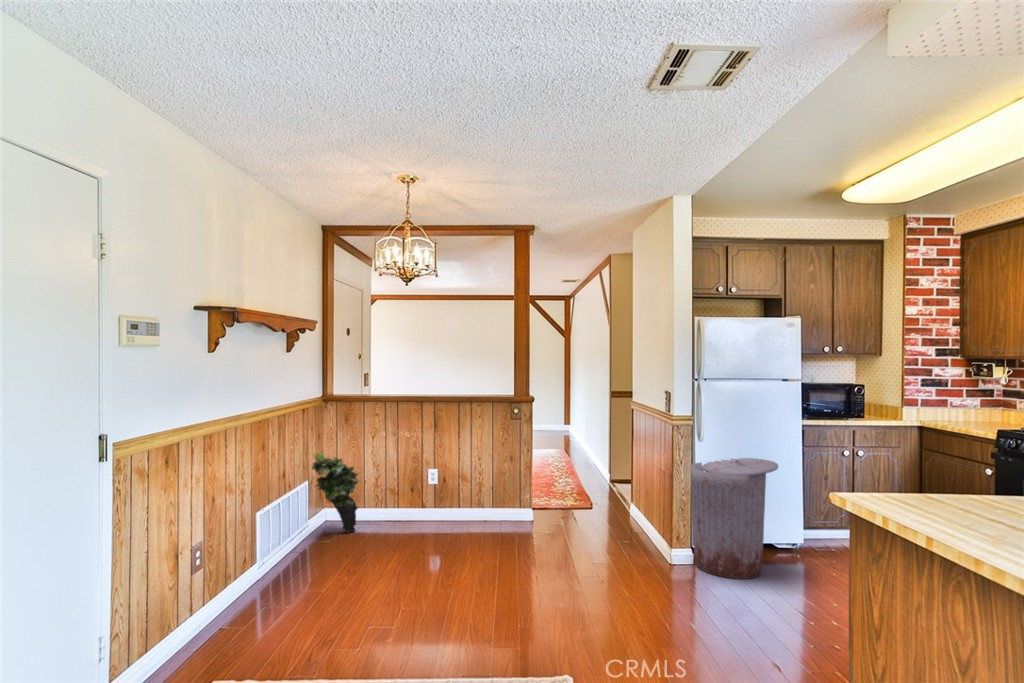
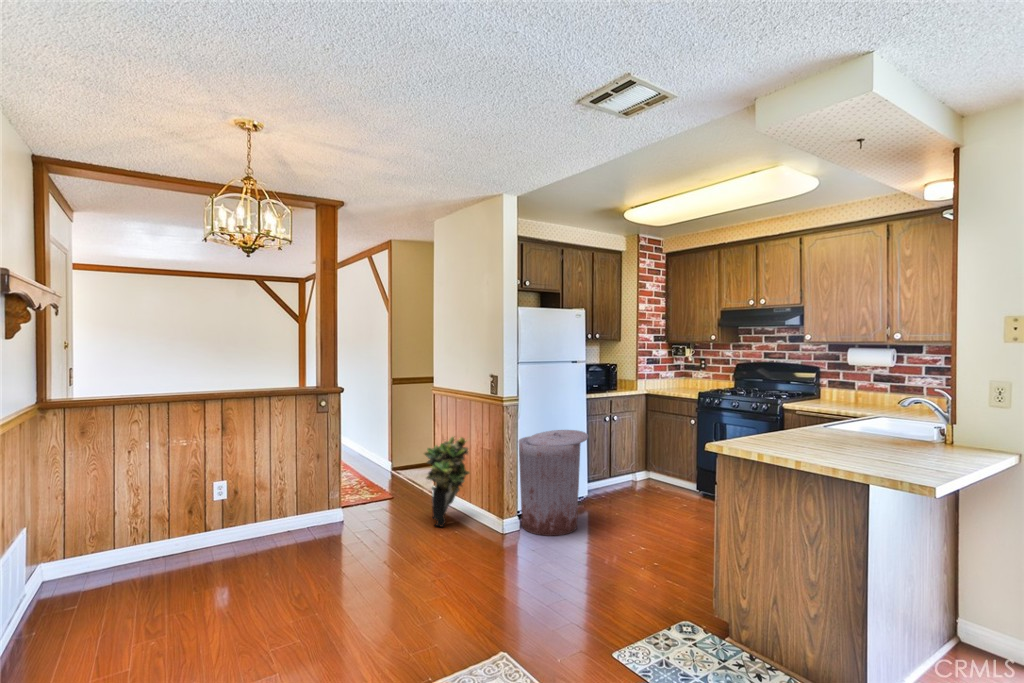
potted plant: present [312,450,361,532] -> present [424,437,469,527]

